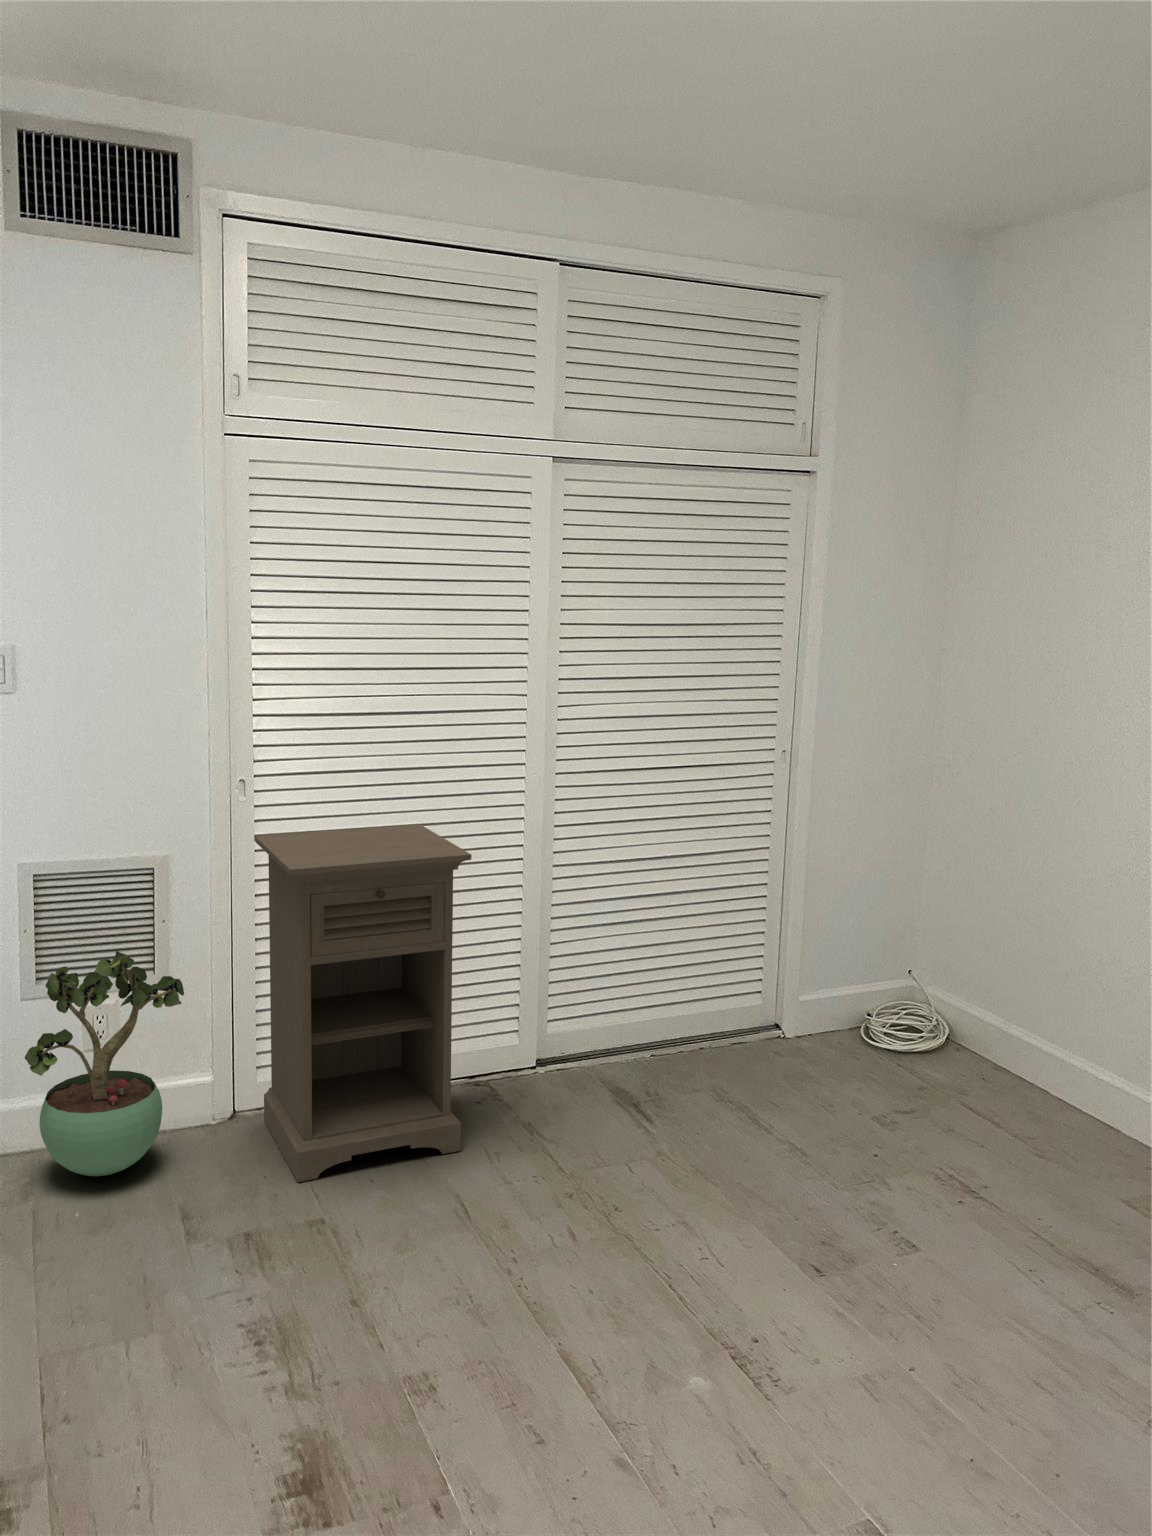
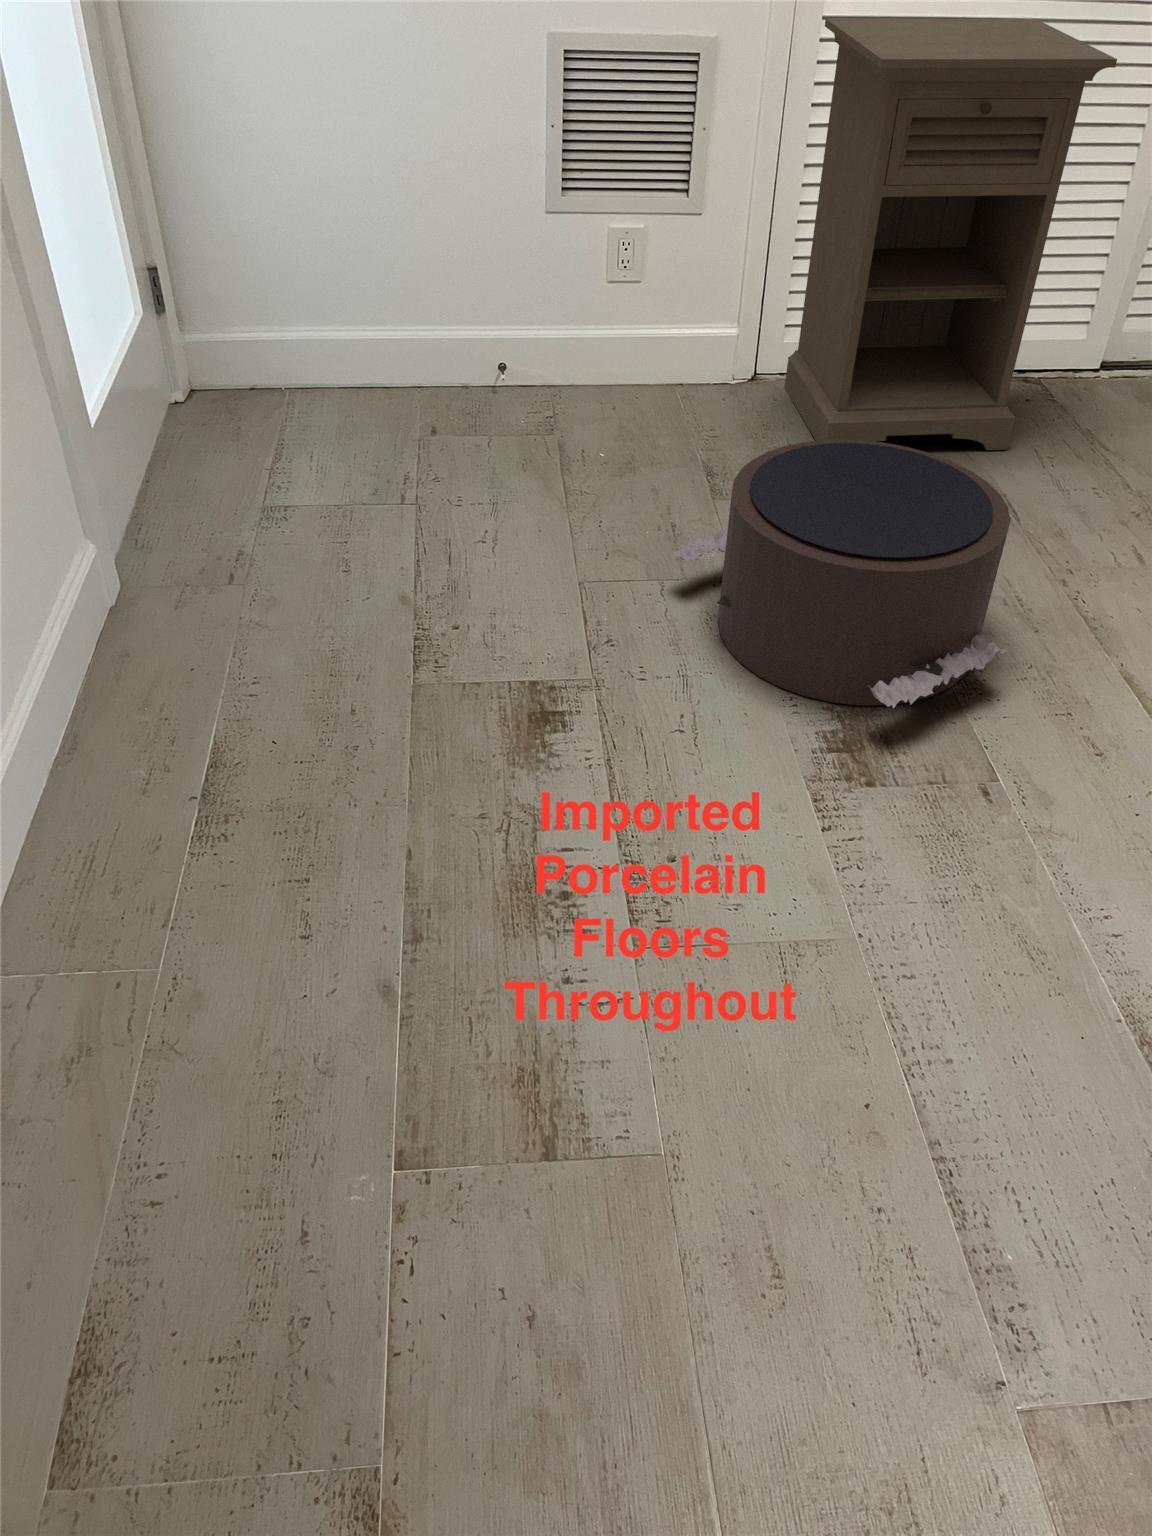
potted plant: present [25,951,184,1176] -> none [554,157,725,419]
pouf: none [134,1173,449,1441] -> present [673,440,1010,708]

